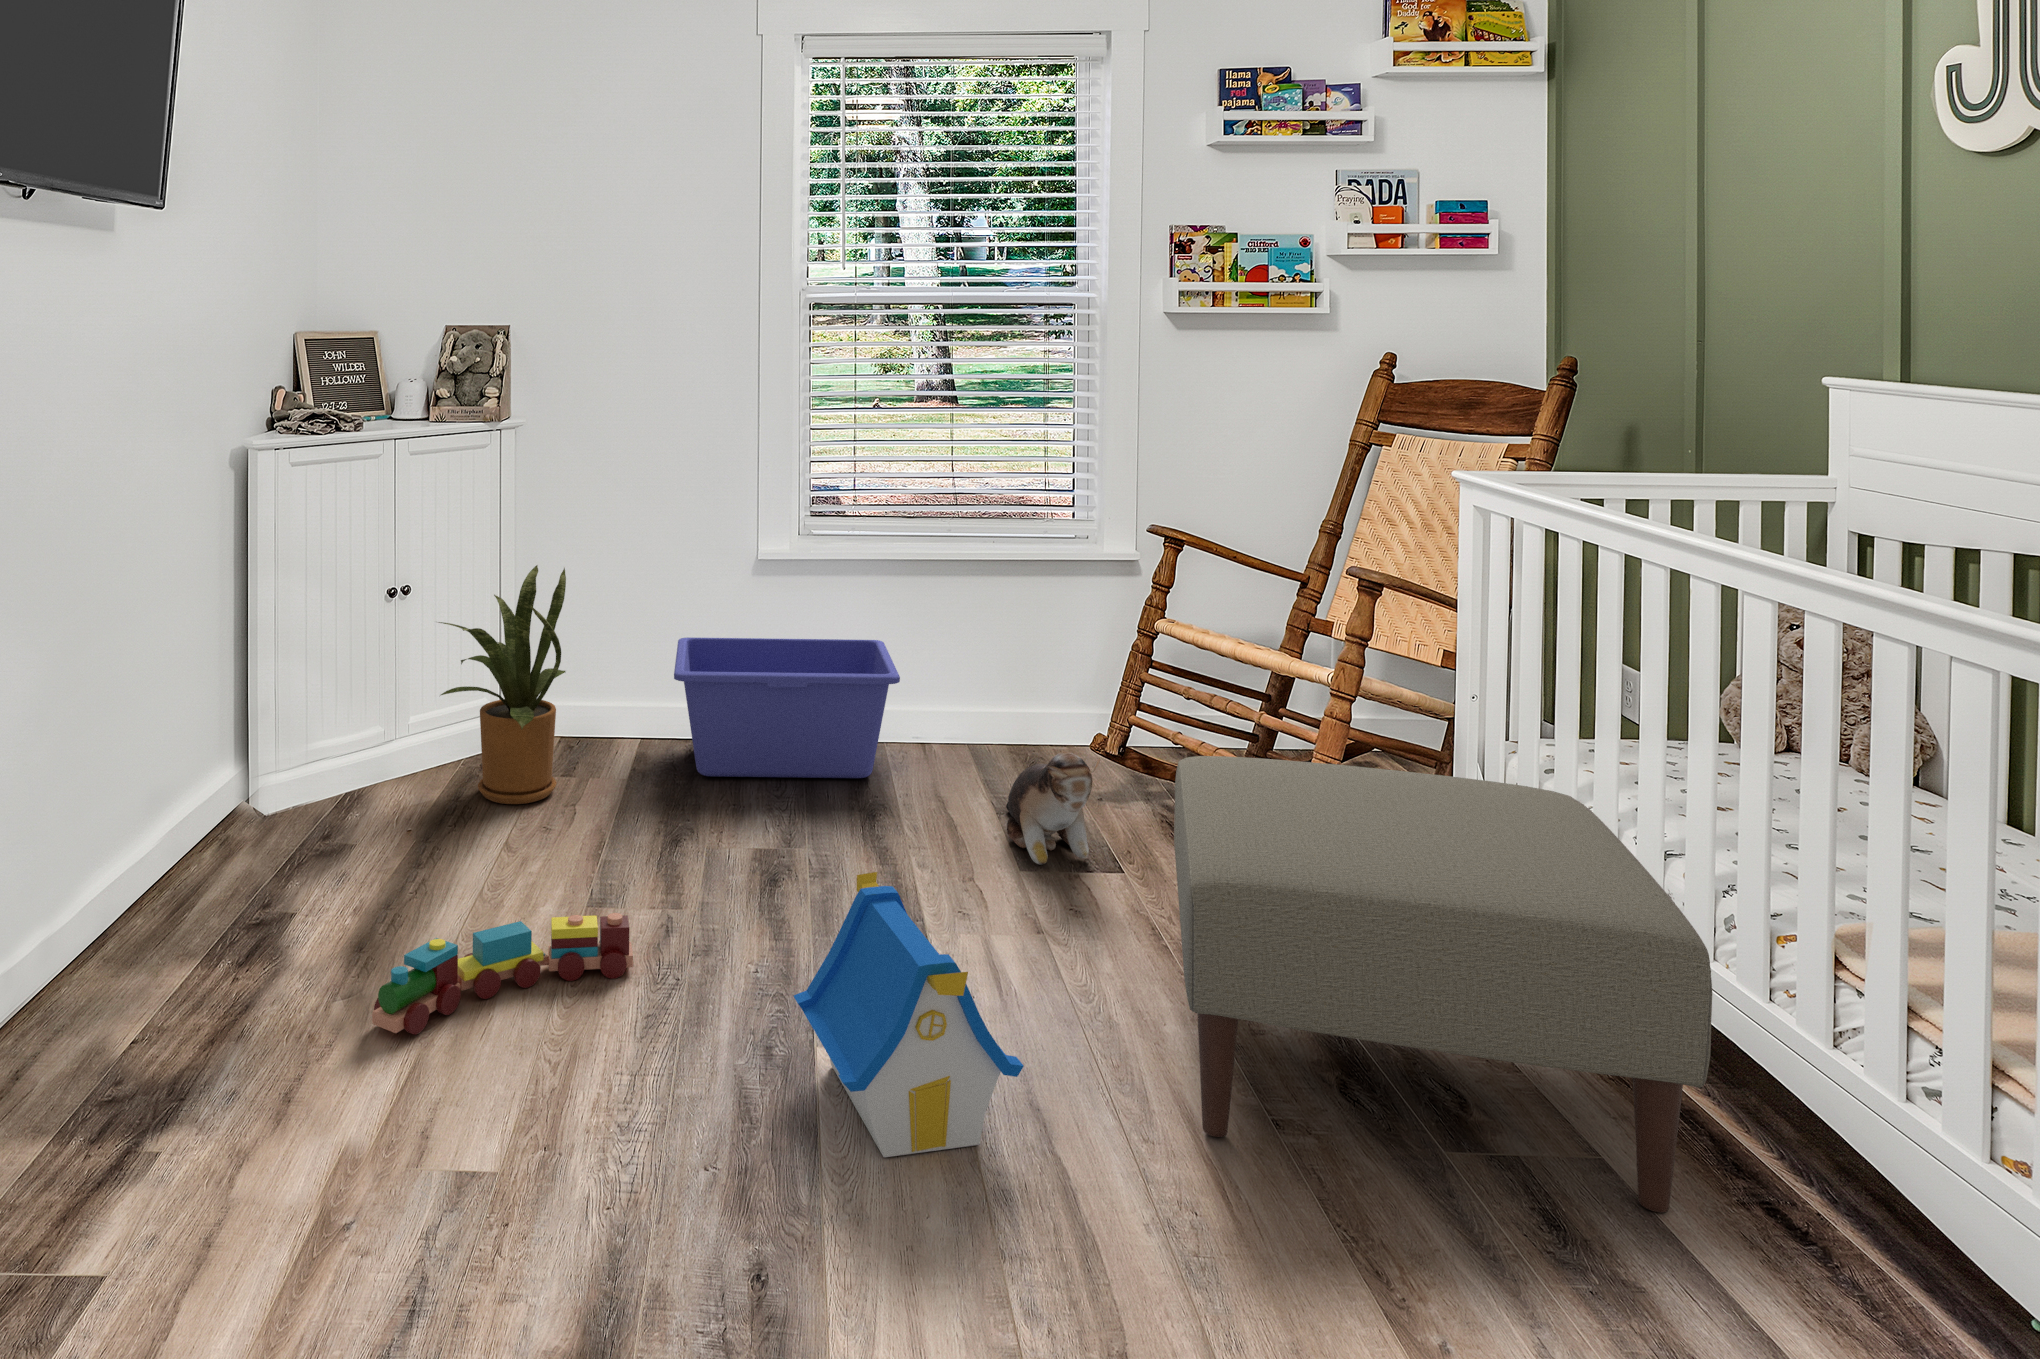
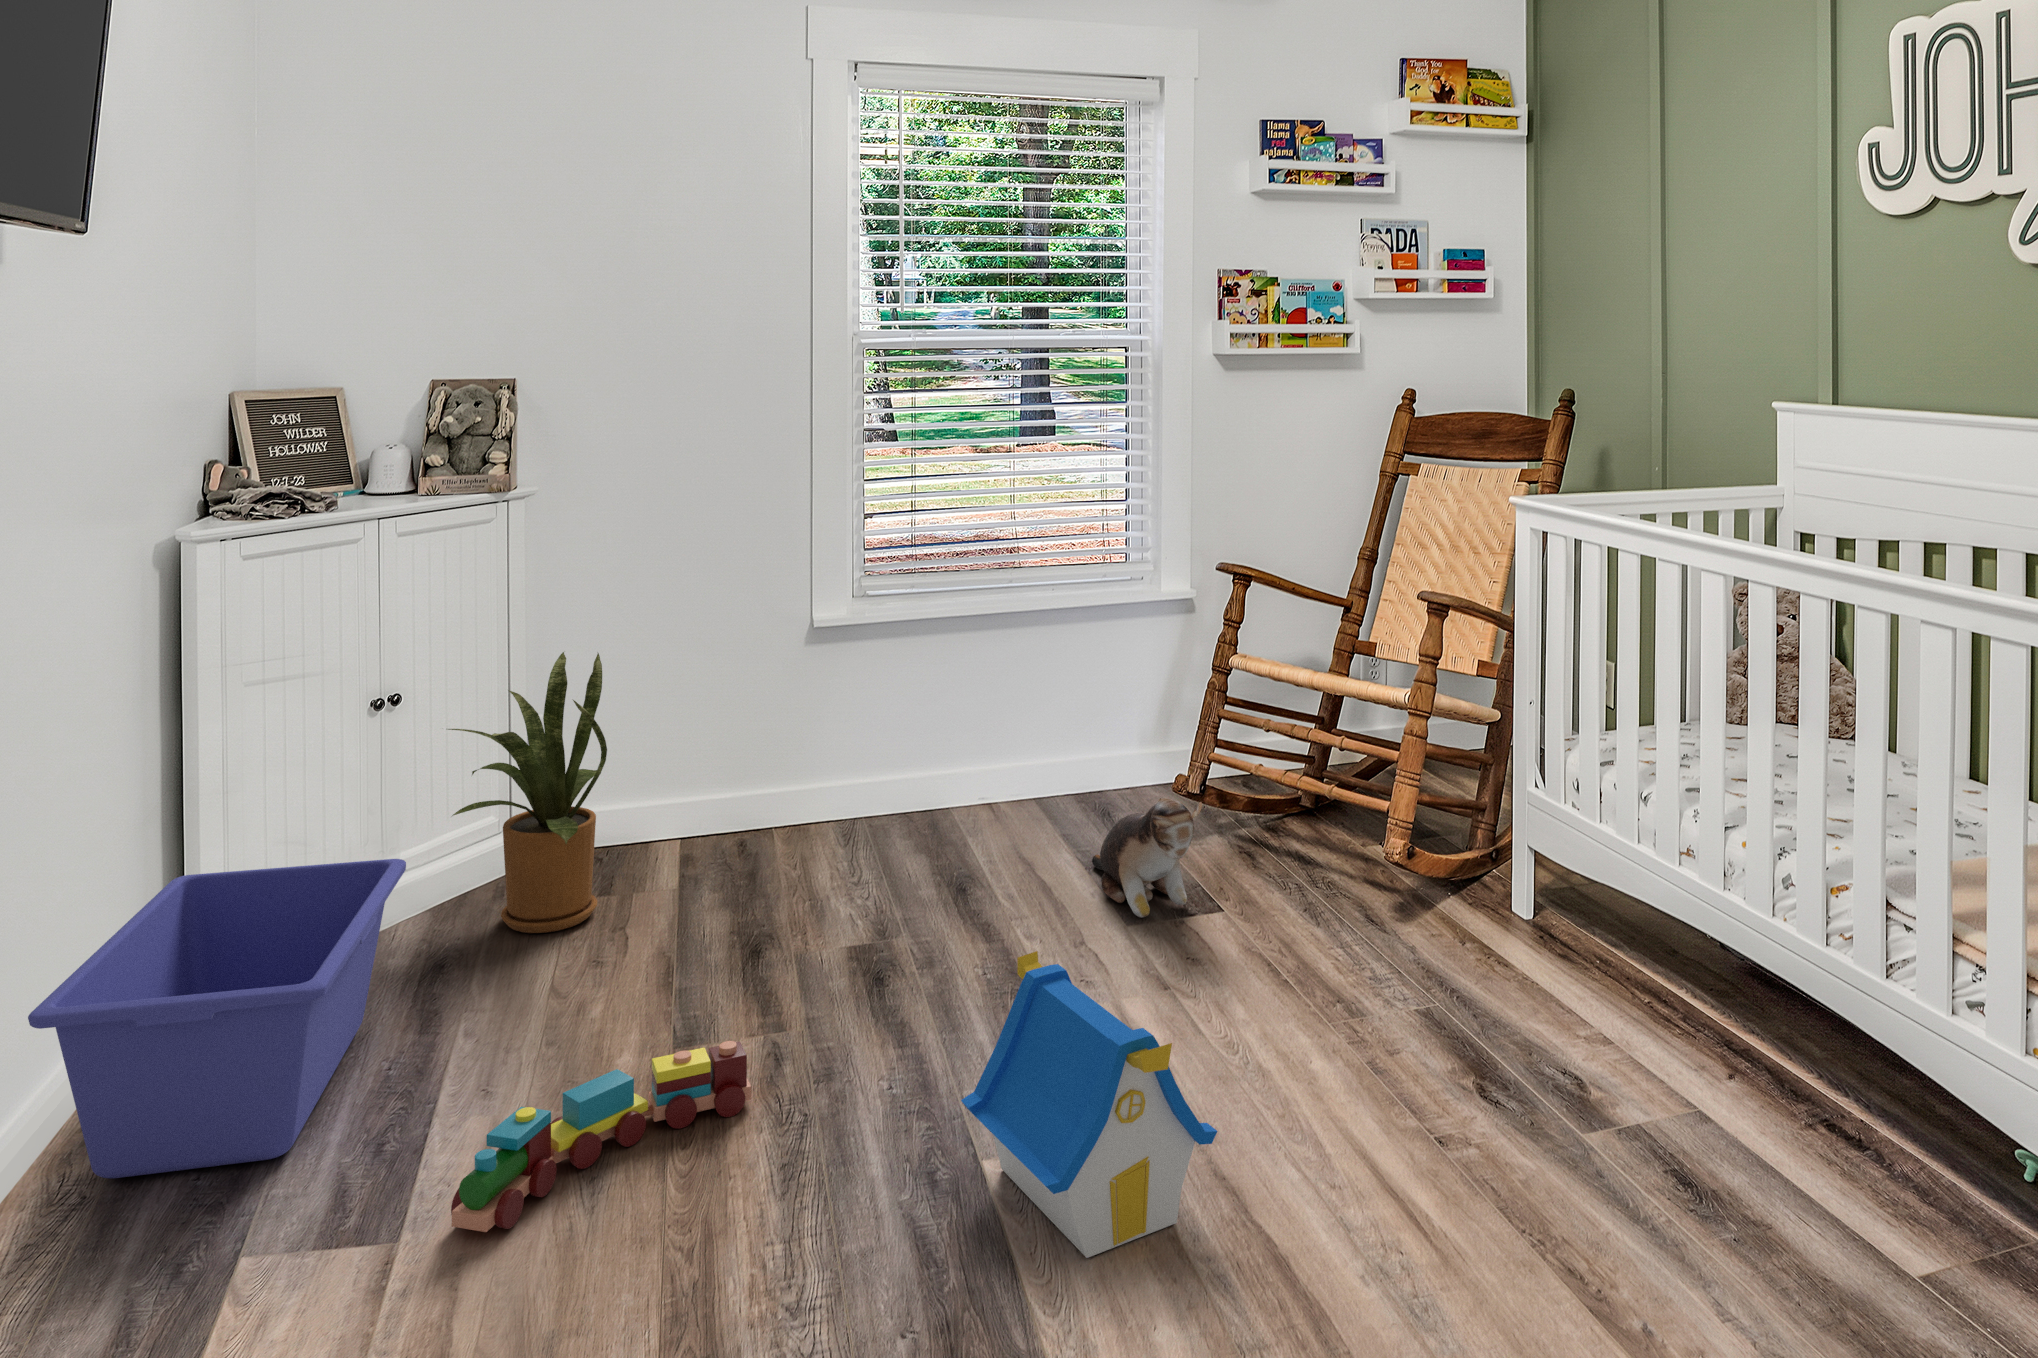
storage bin: present [674,637,900,778] -> present [28,859,406,1178]
ottoman: present [1174,756,1712,1213] -> none [1295,782,1804,1166]

